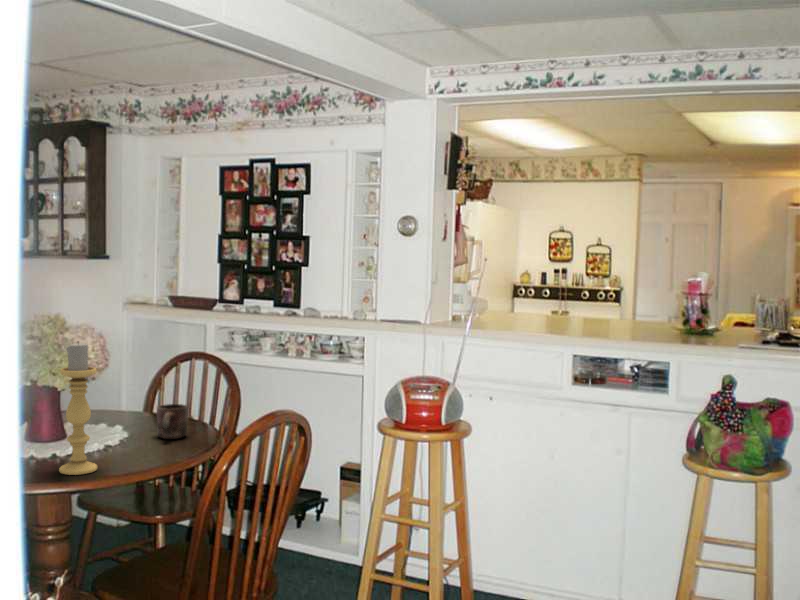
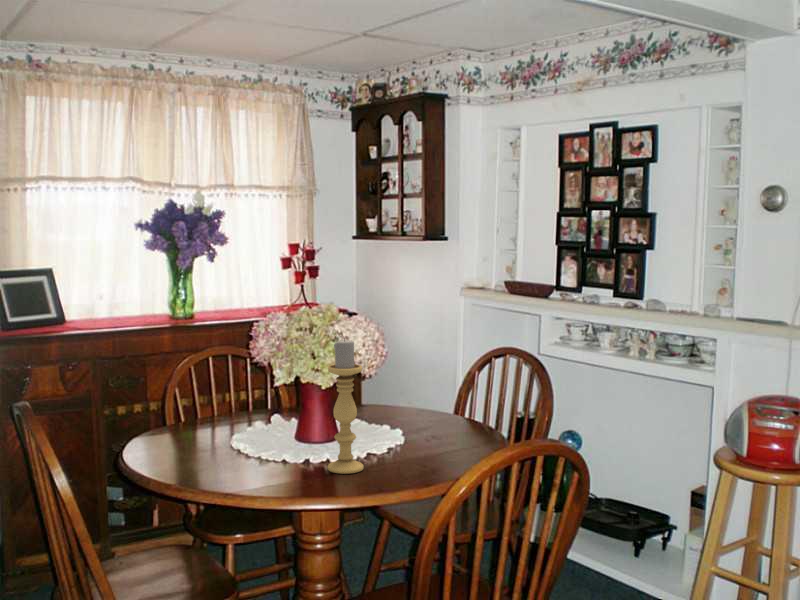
mug: present [157,404,188,439] -> none [442,406,474,444]

